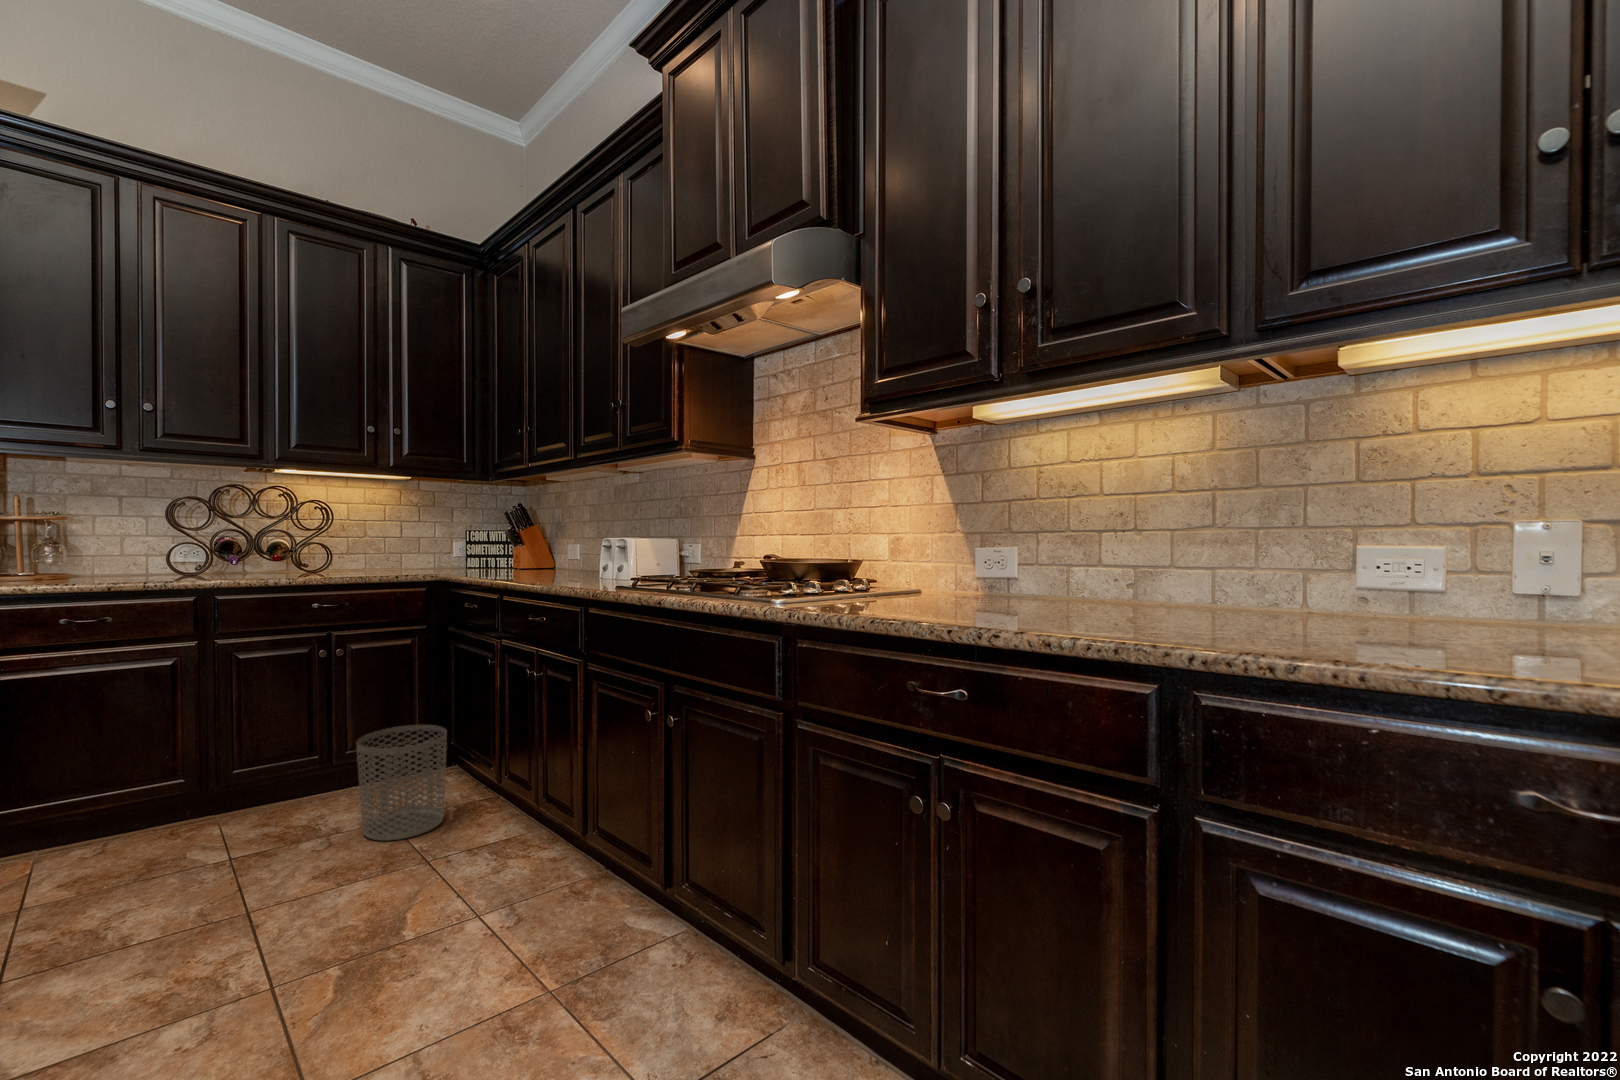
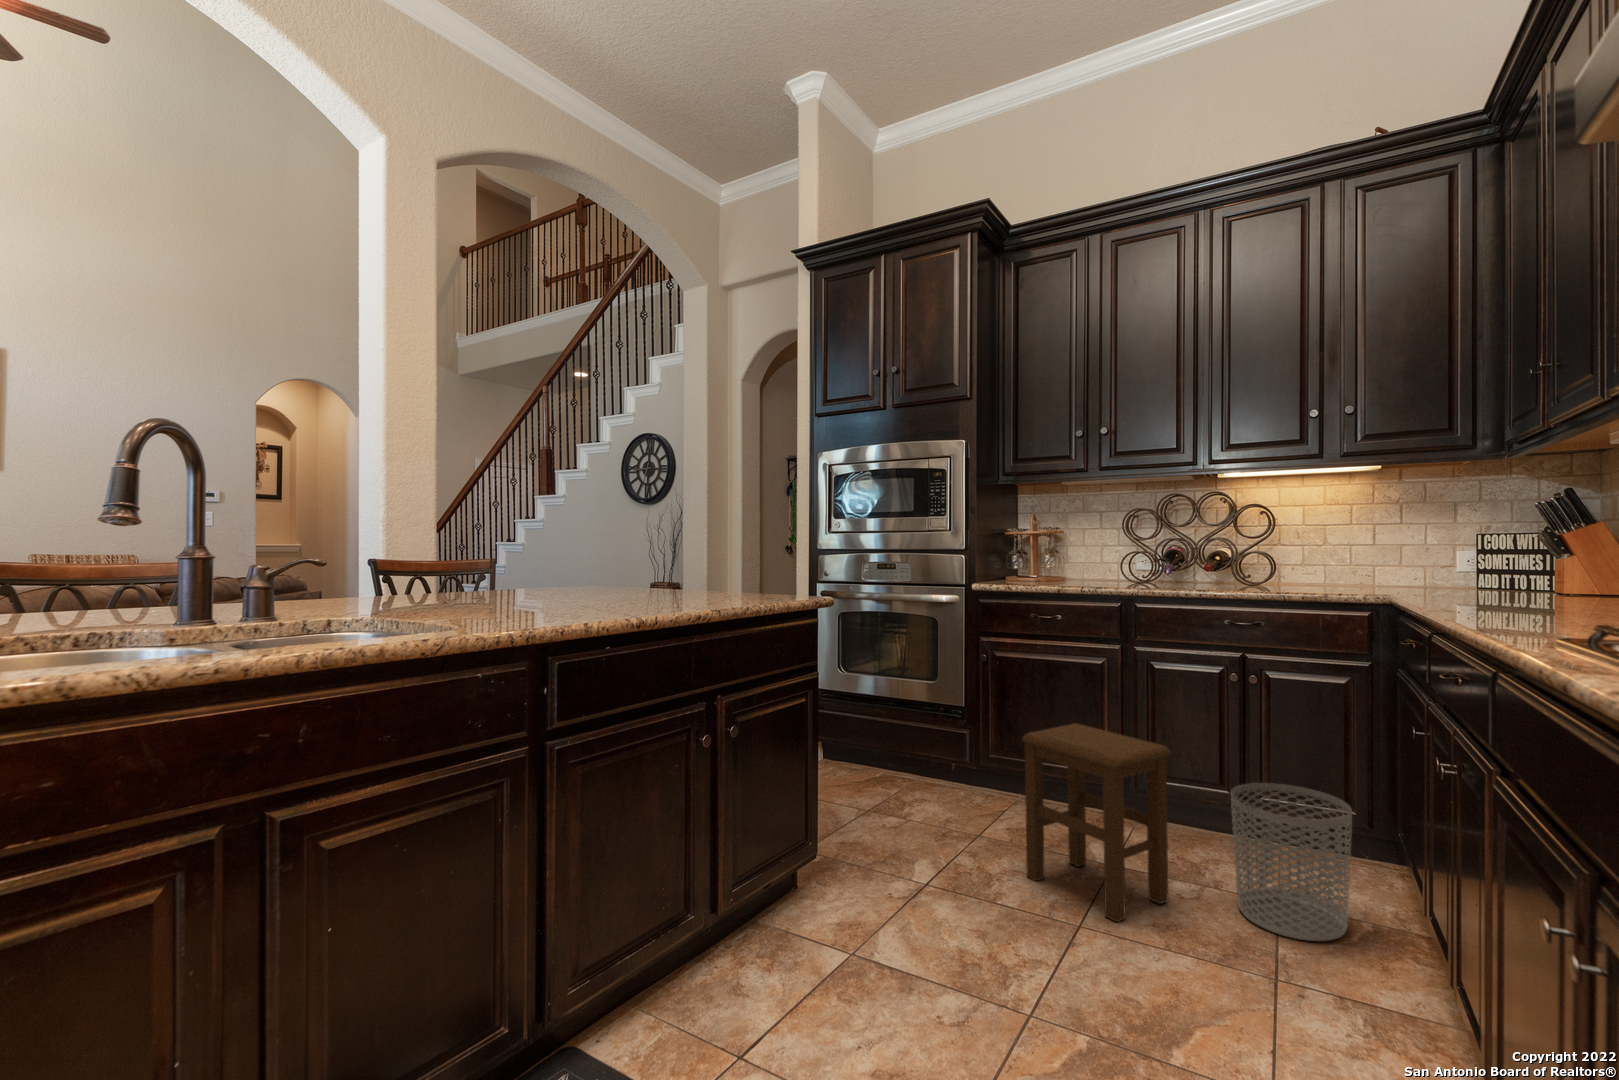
stool: none [136,721,311,912] -> present [1022,723,1171,922]

